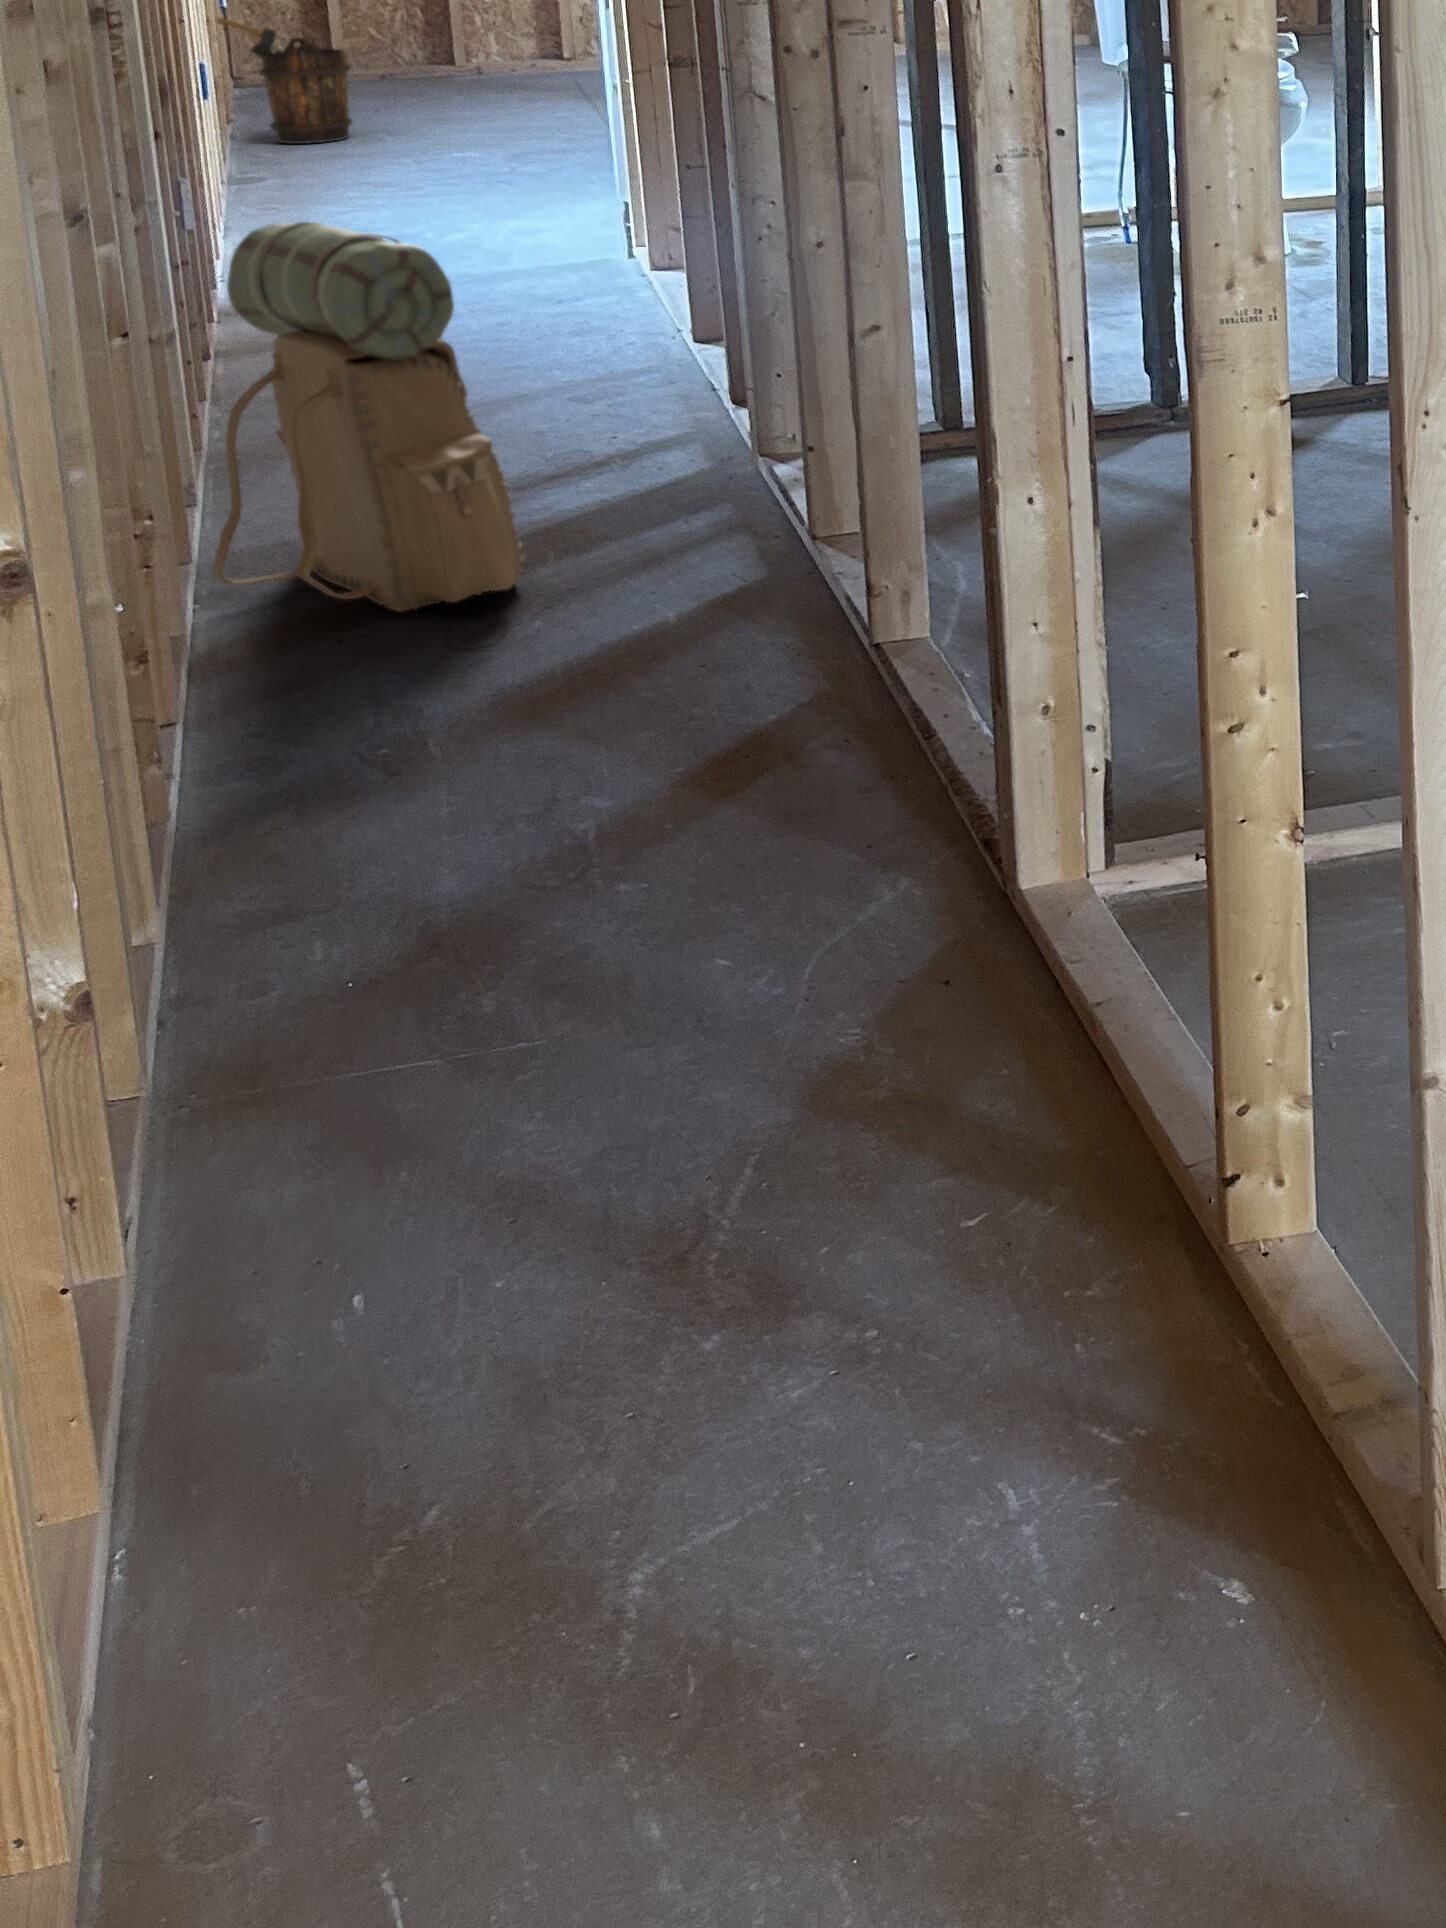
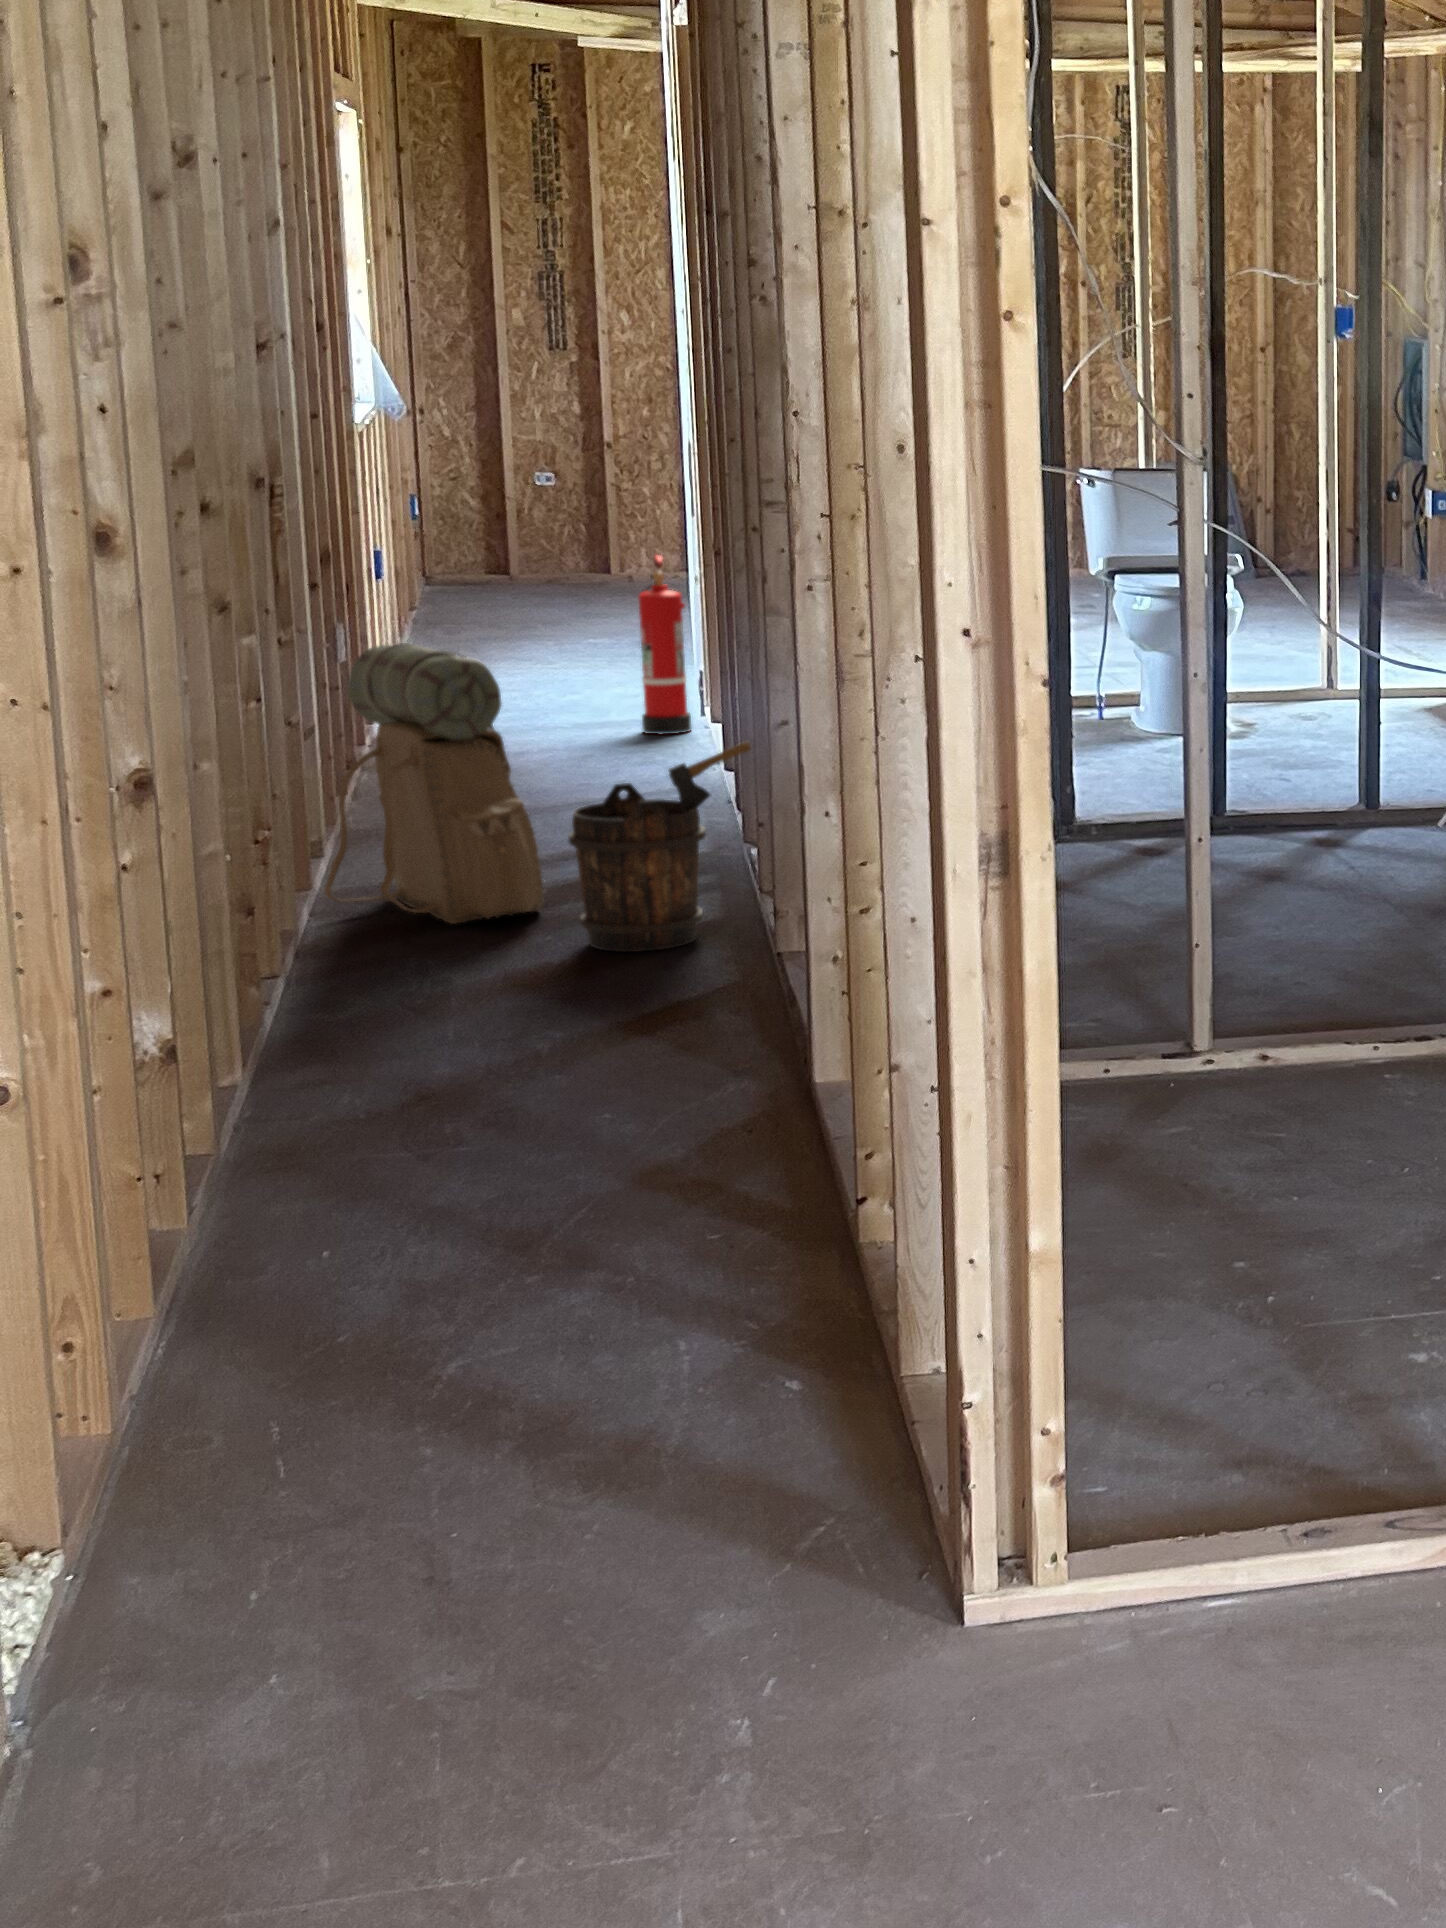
bucket: present [217,18,352,144] -> present [569,742,751,952]
fire extinguisher: none [554,64,629,293] -> present [639,555,692,734]

